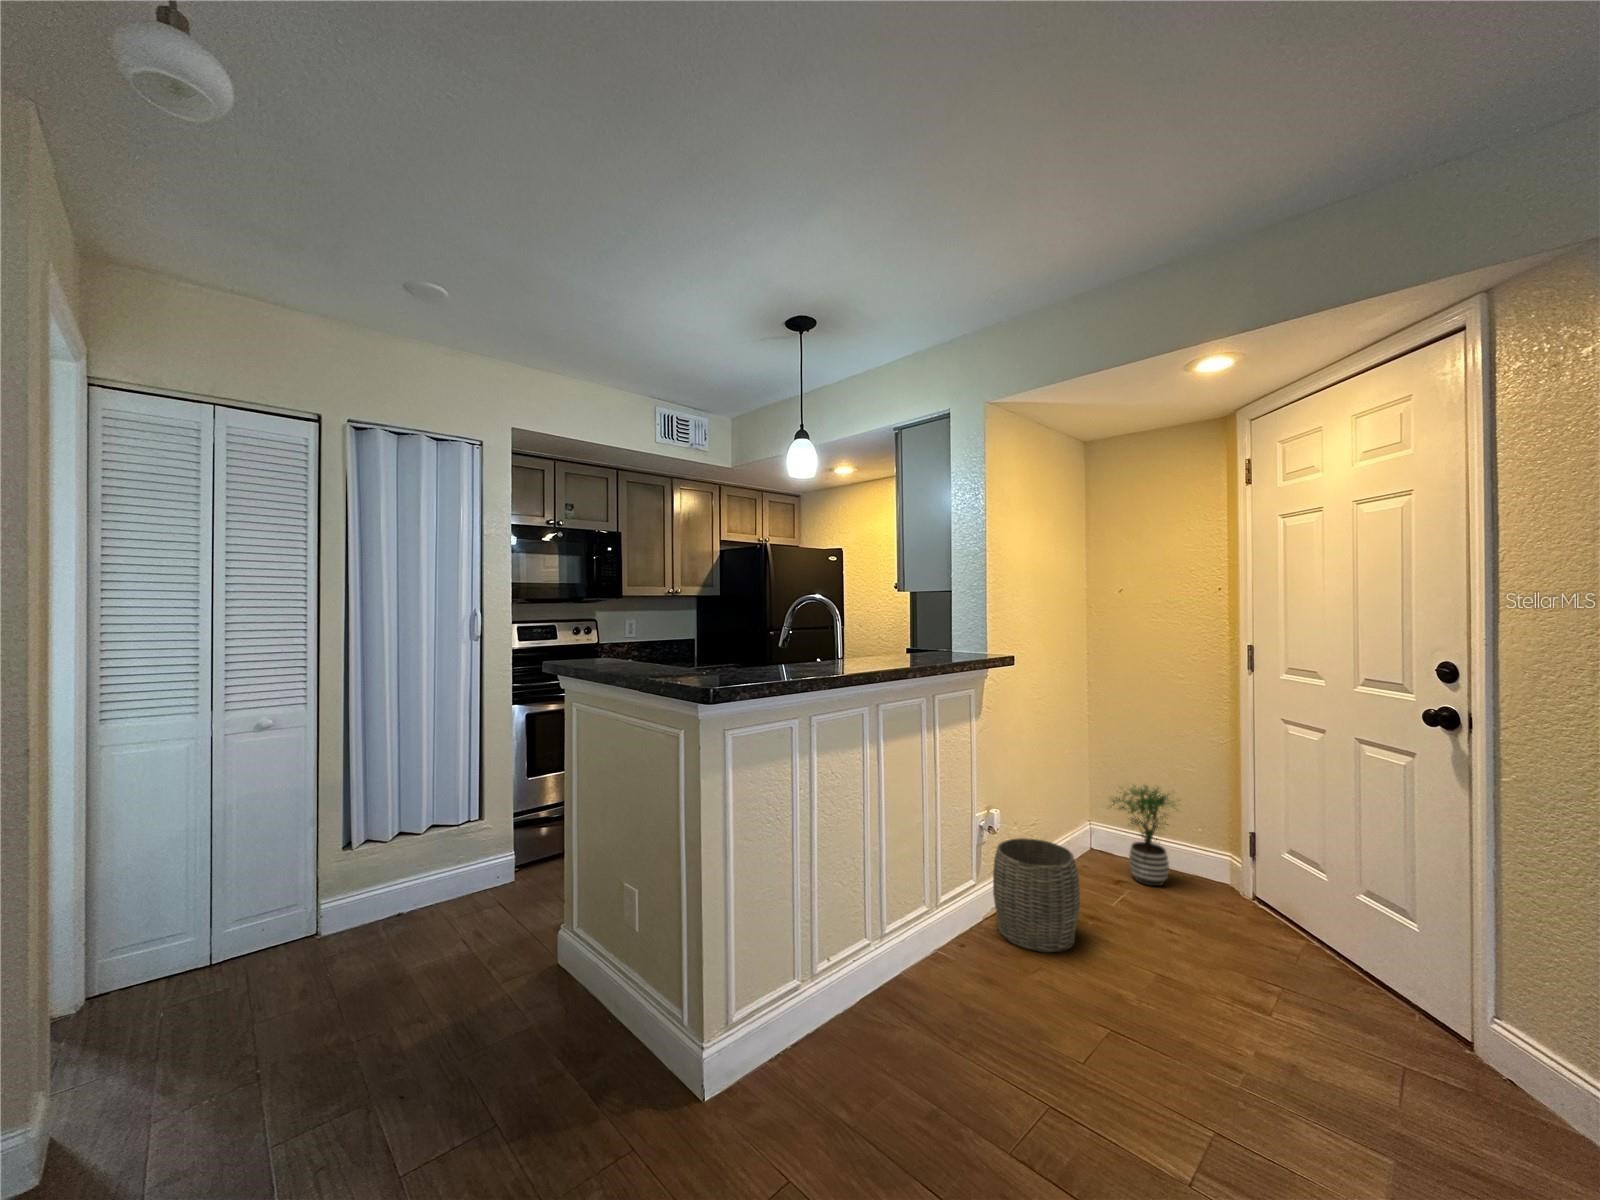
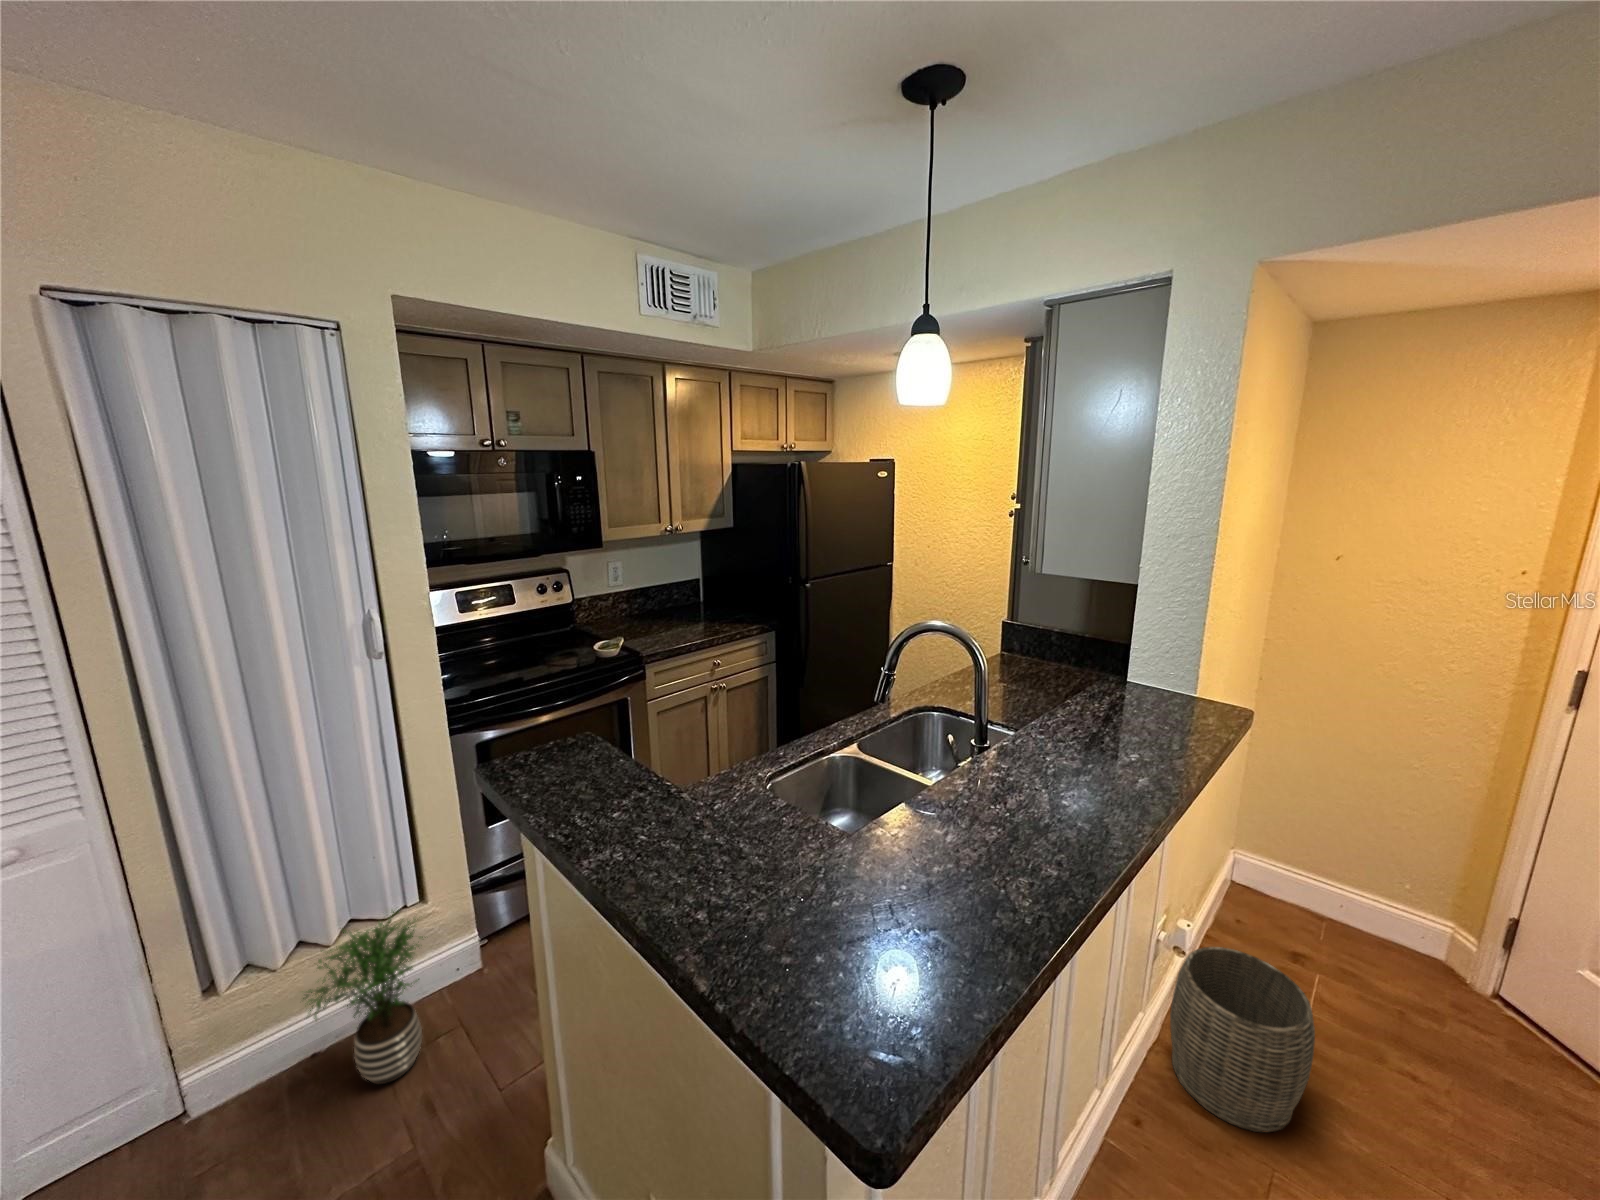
potted plant: present [1111,785,1179,886] -> present [303,911,423,1084]

